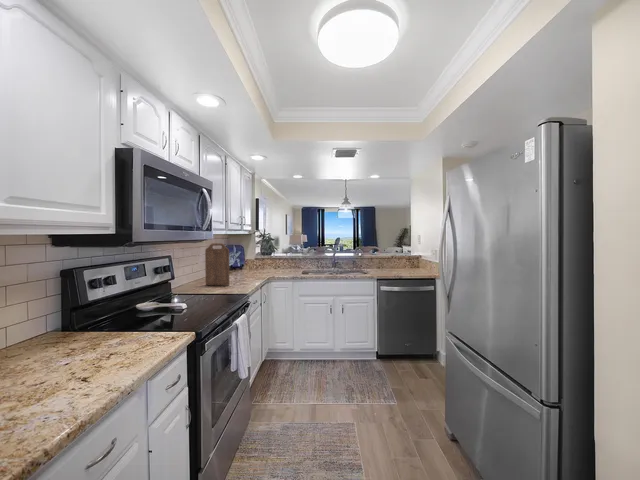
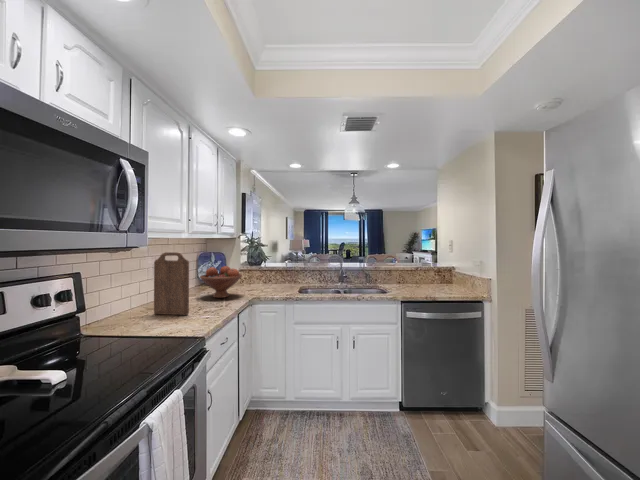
fruit bowl: none [230,254,260,277] -> present [200,266,242,298]

